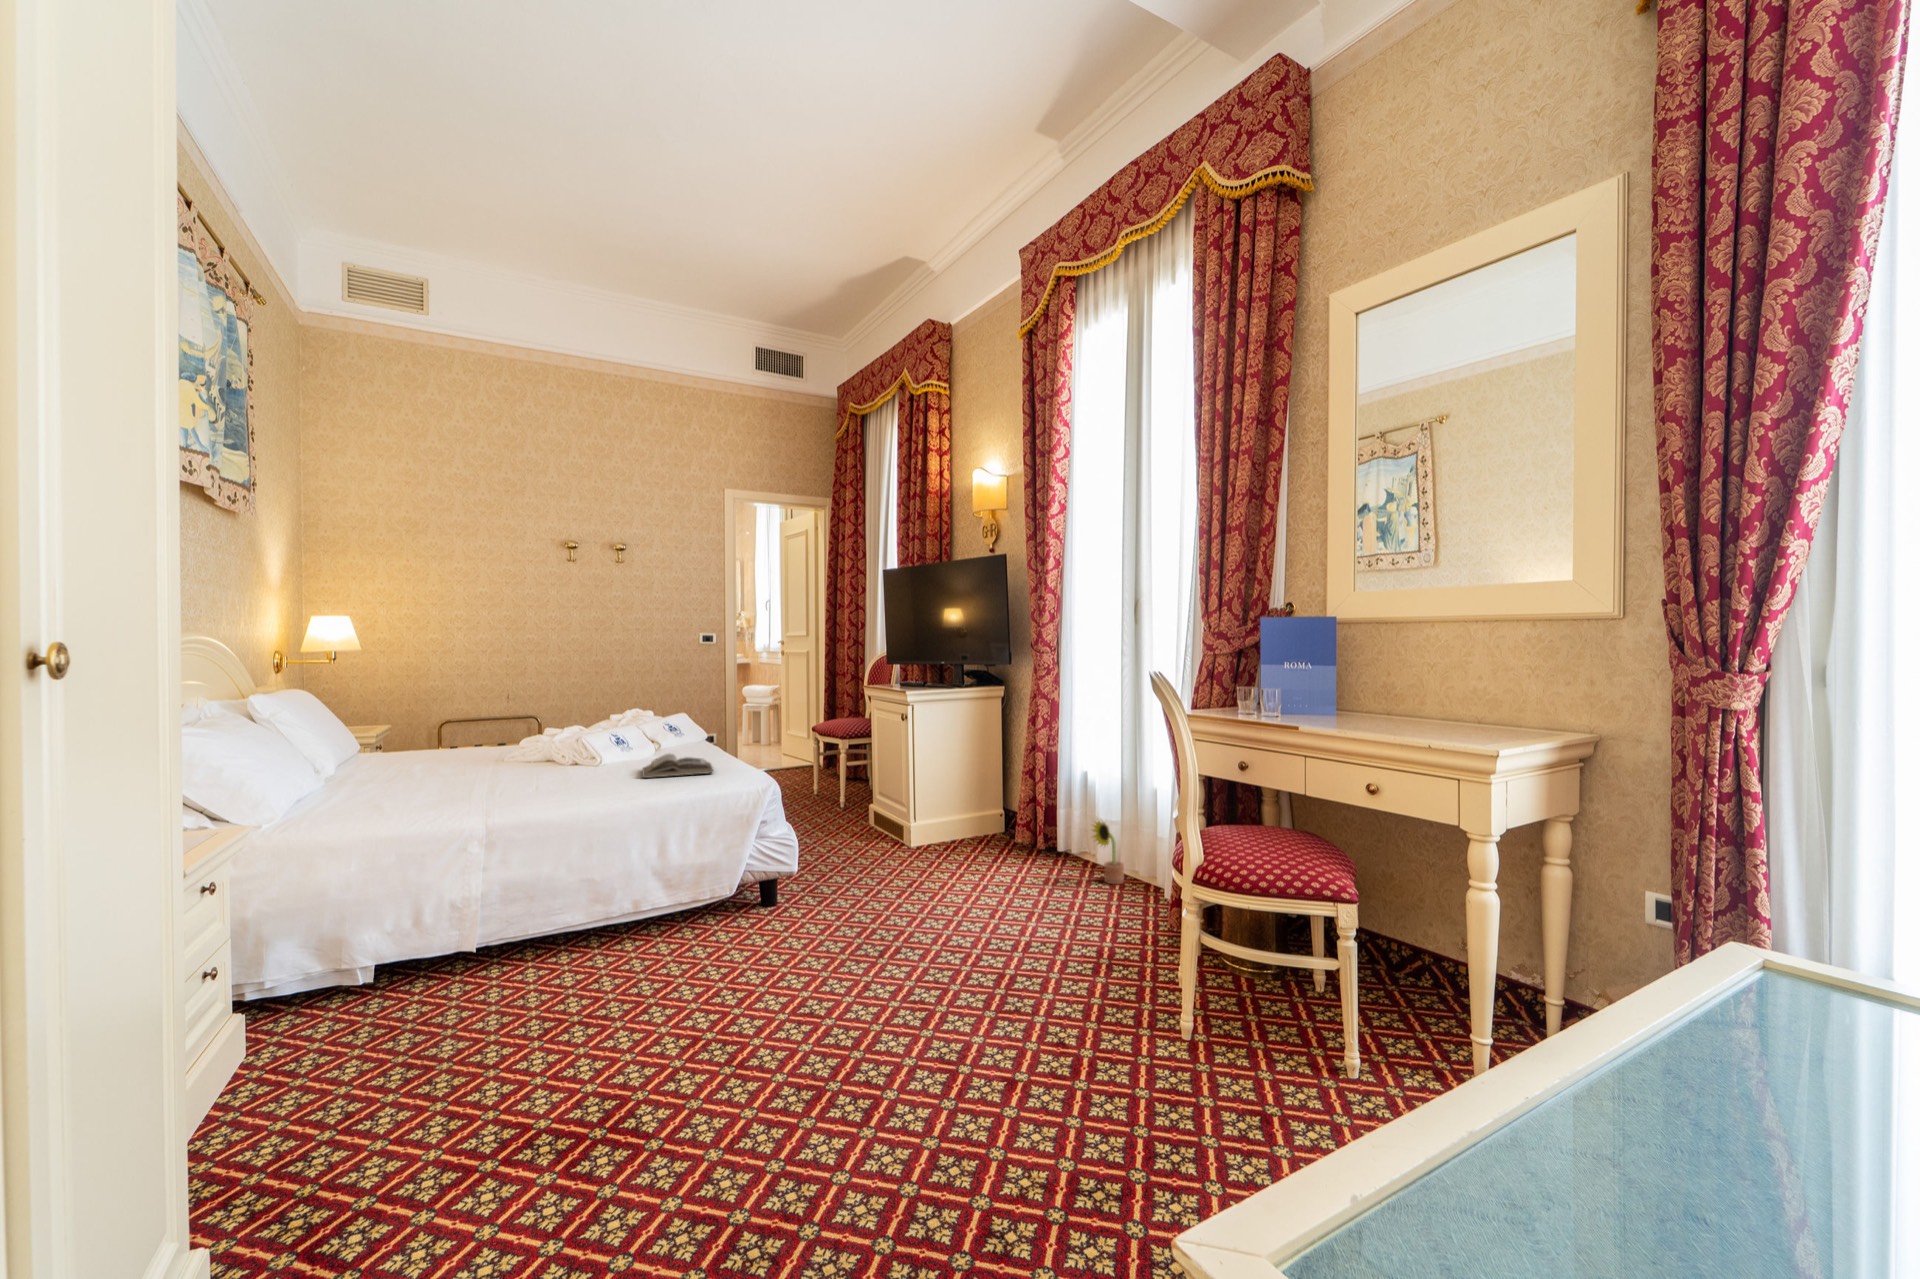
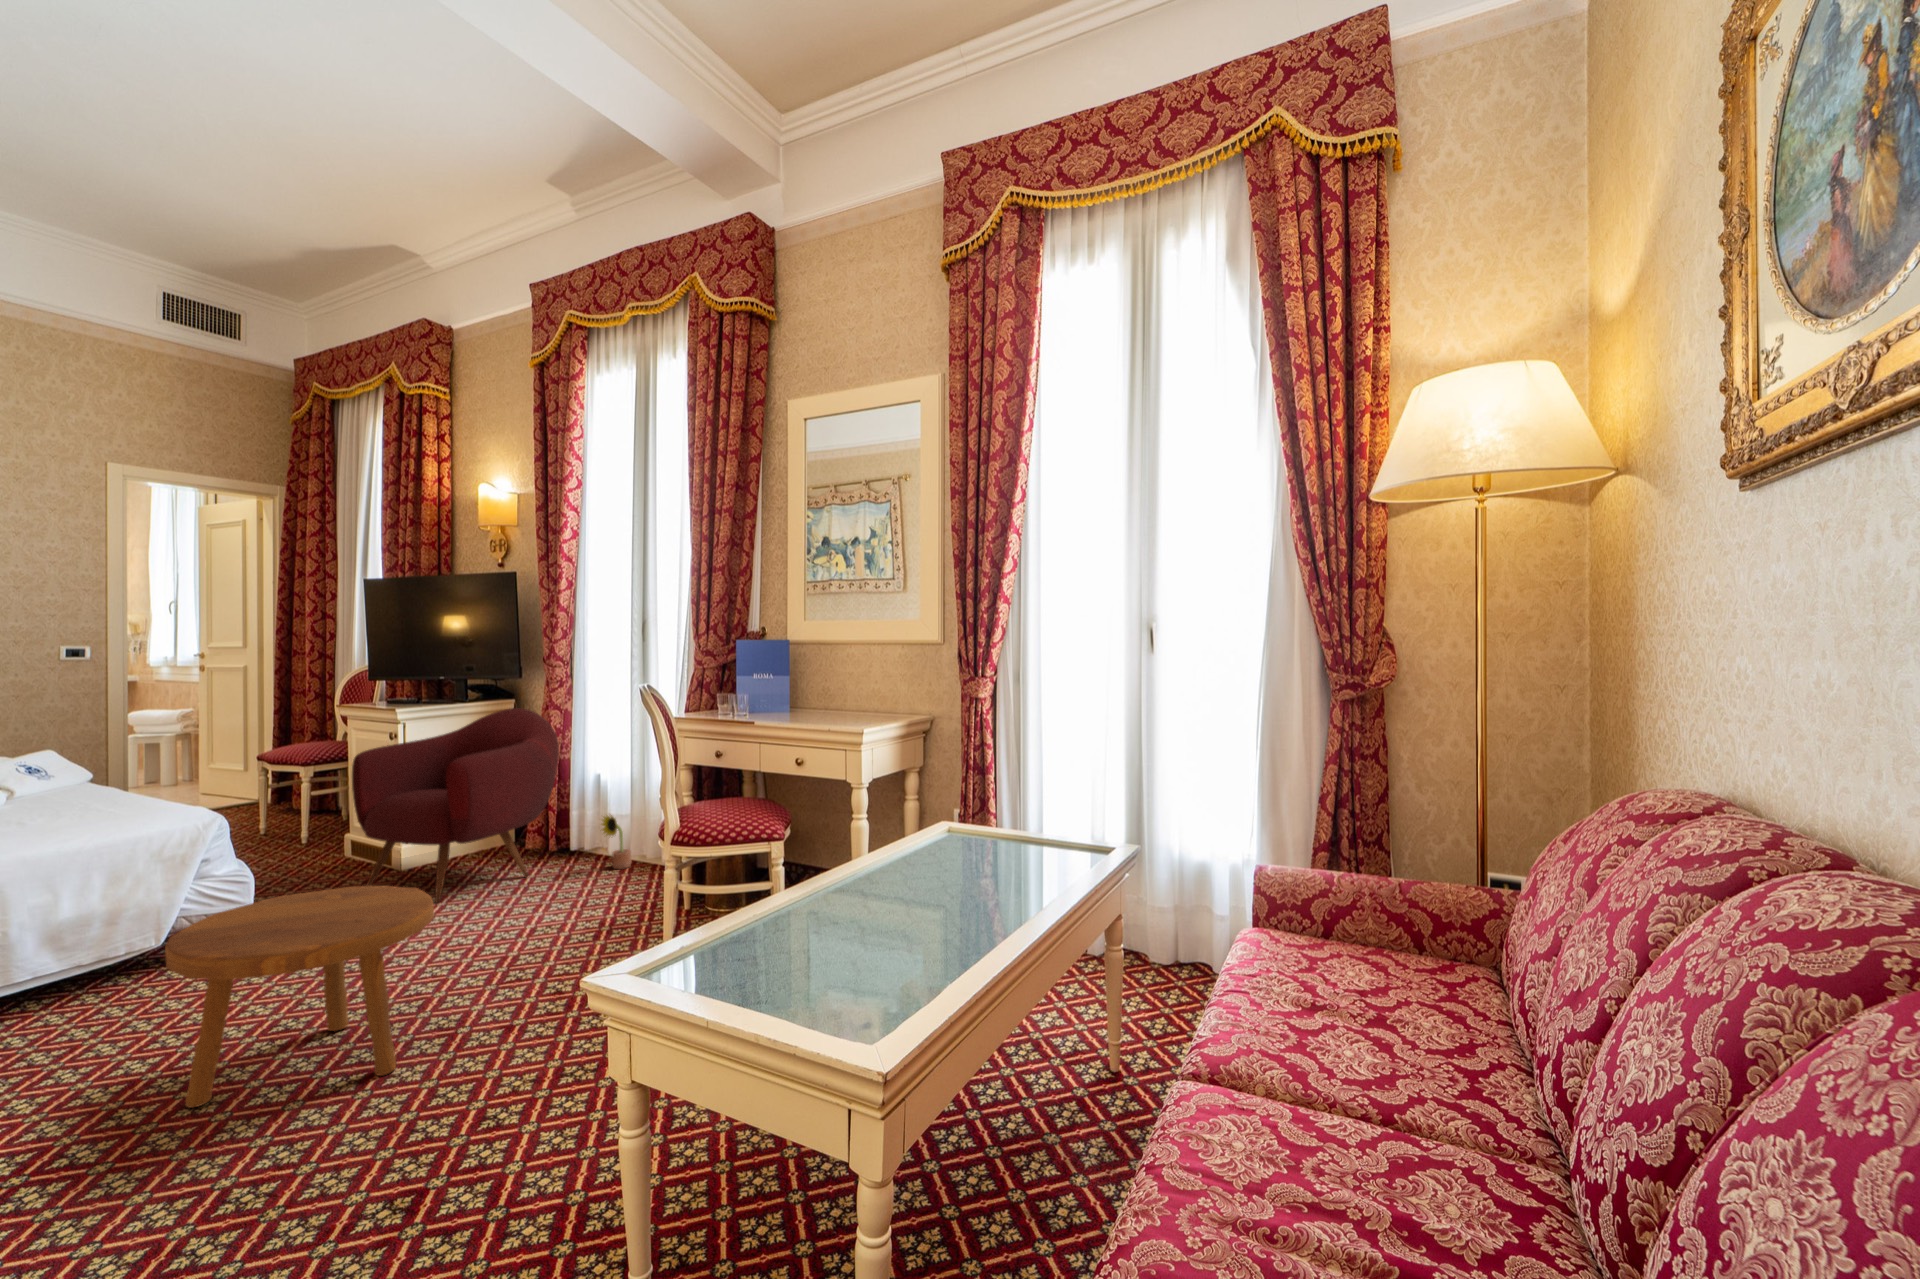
armchair: none [868,695,1049,894] -> present [352,708,559,903]
book: present [642,754,713,778] -> none [31,792,147,822]
footstool: none [680,886,922,1133] -> present [165,886,434,1108]

